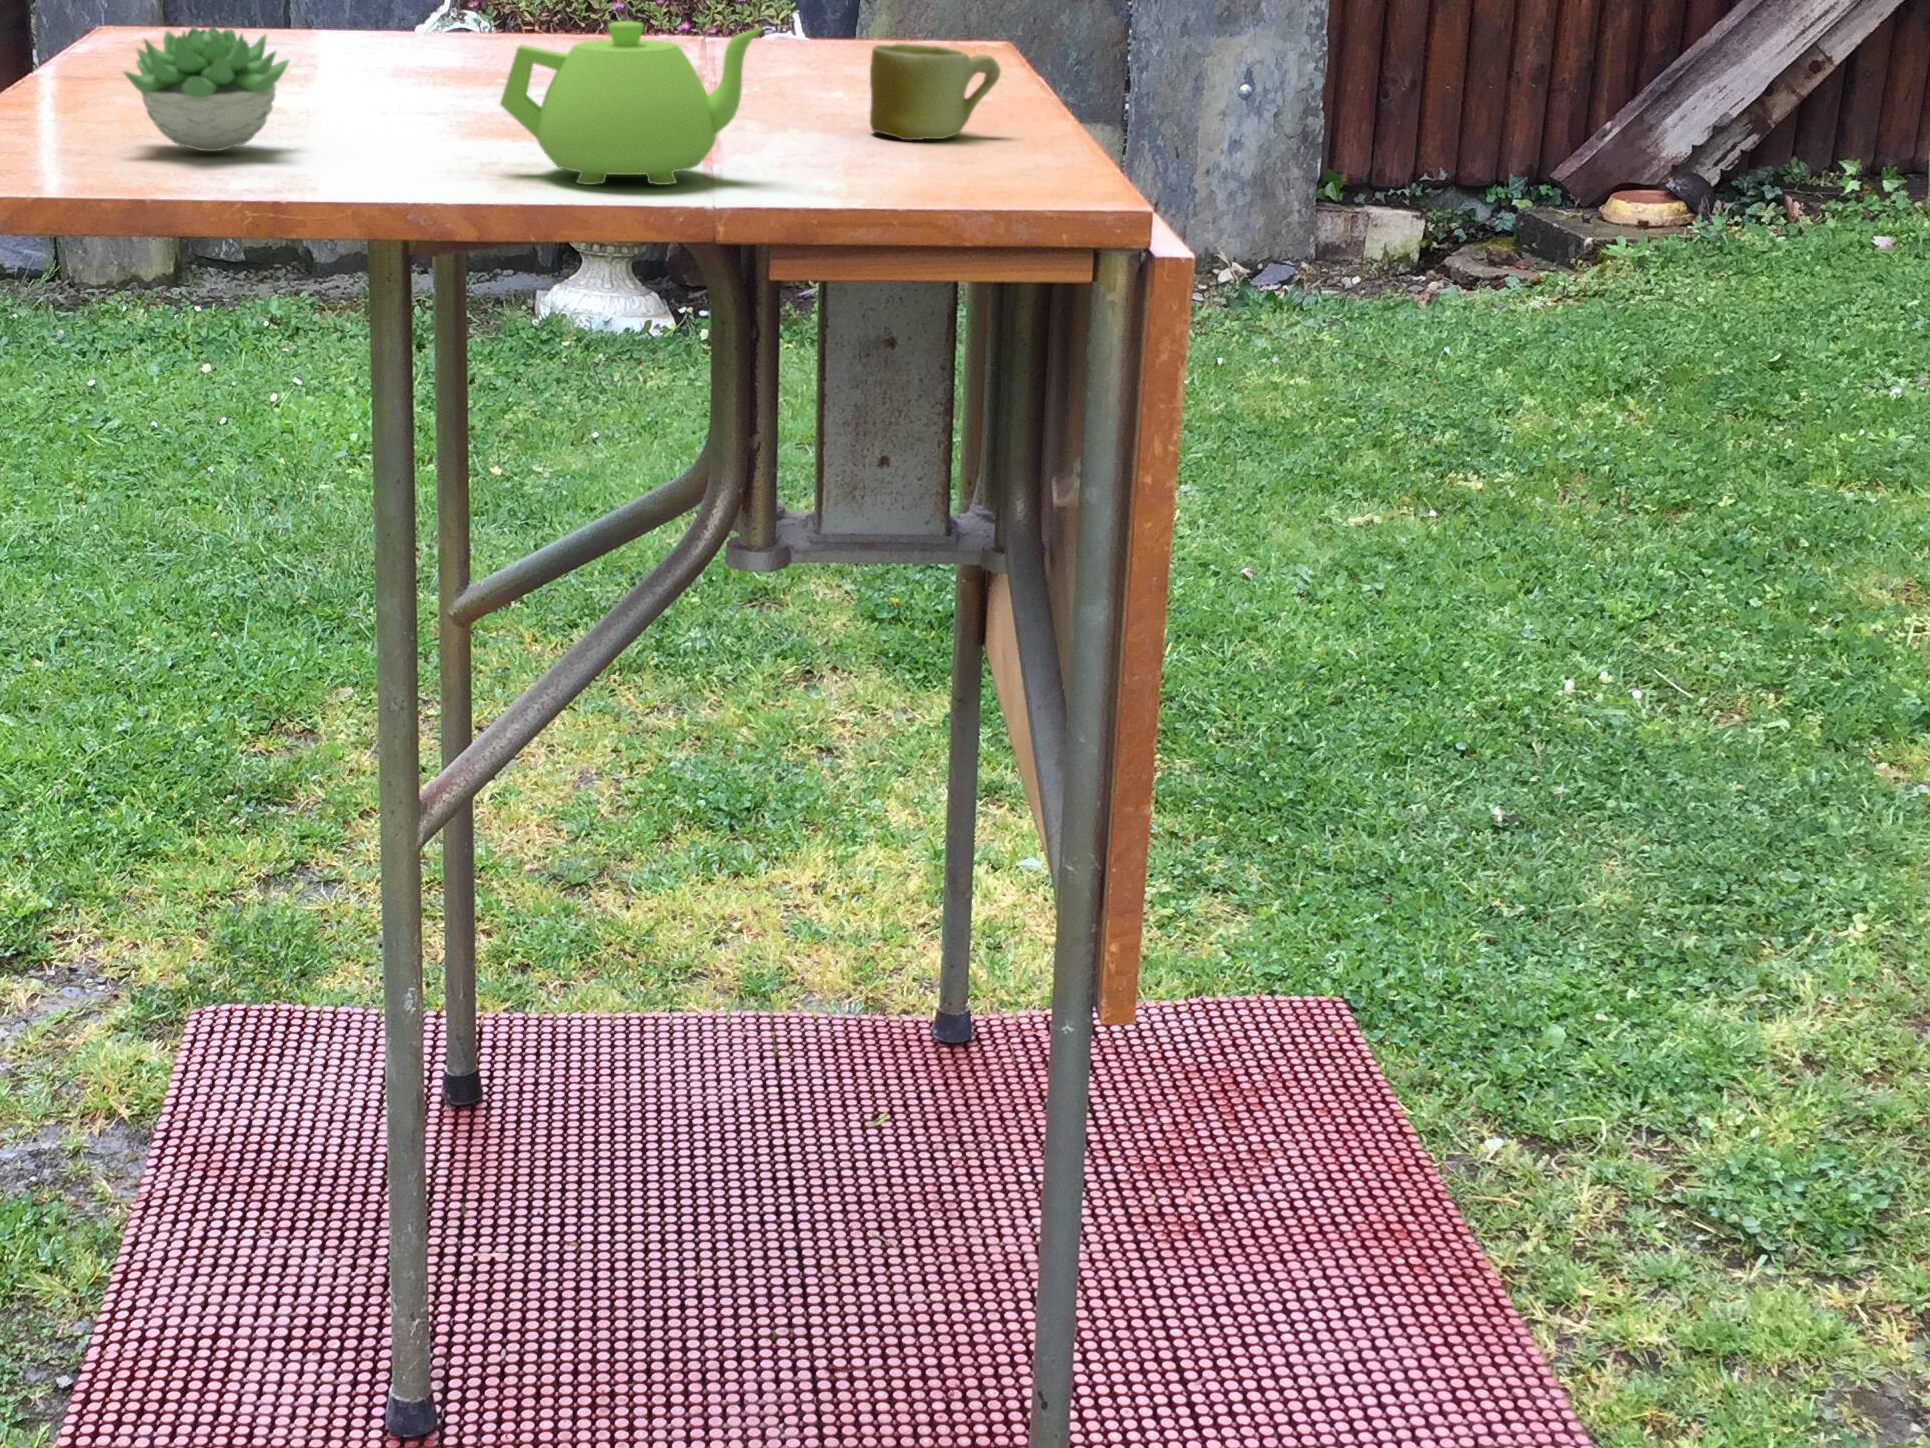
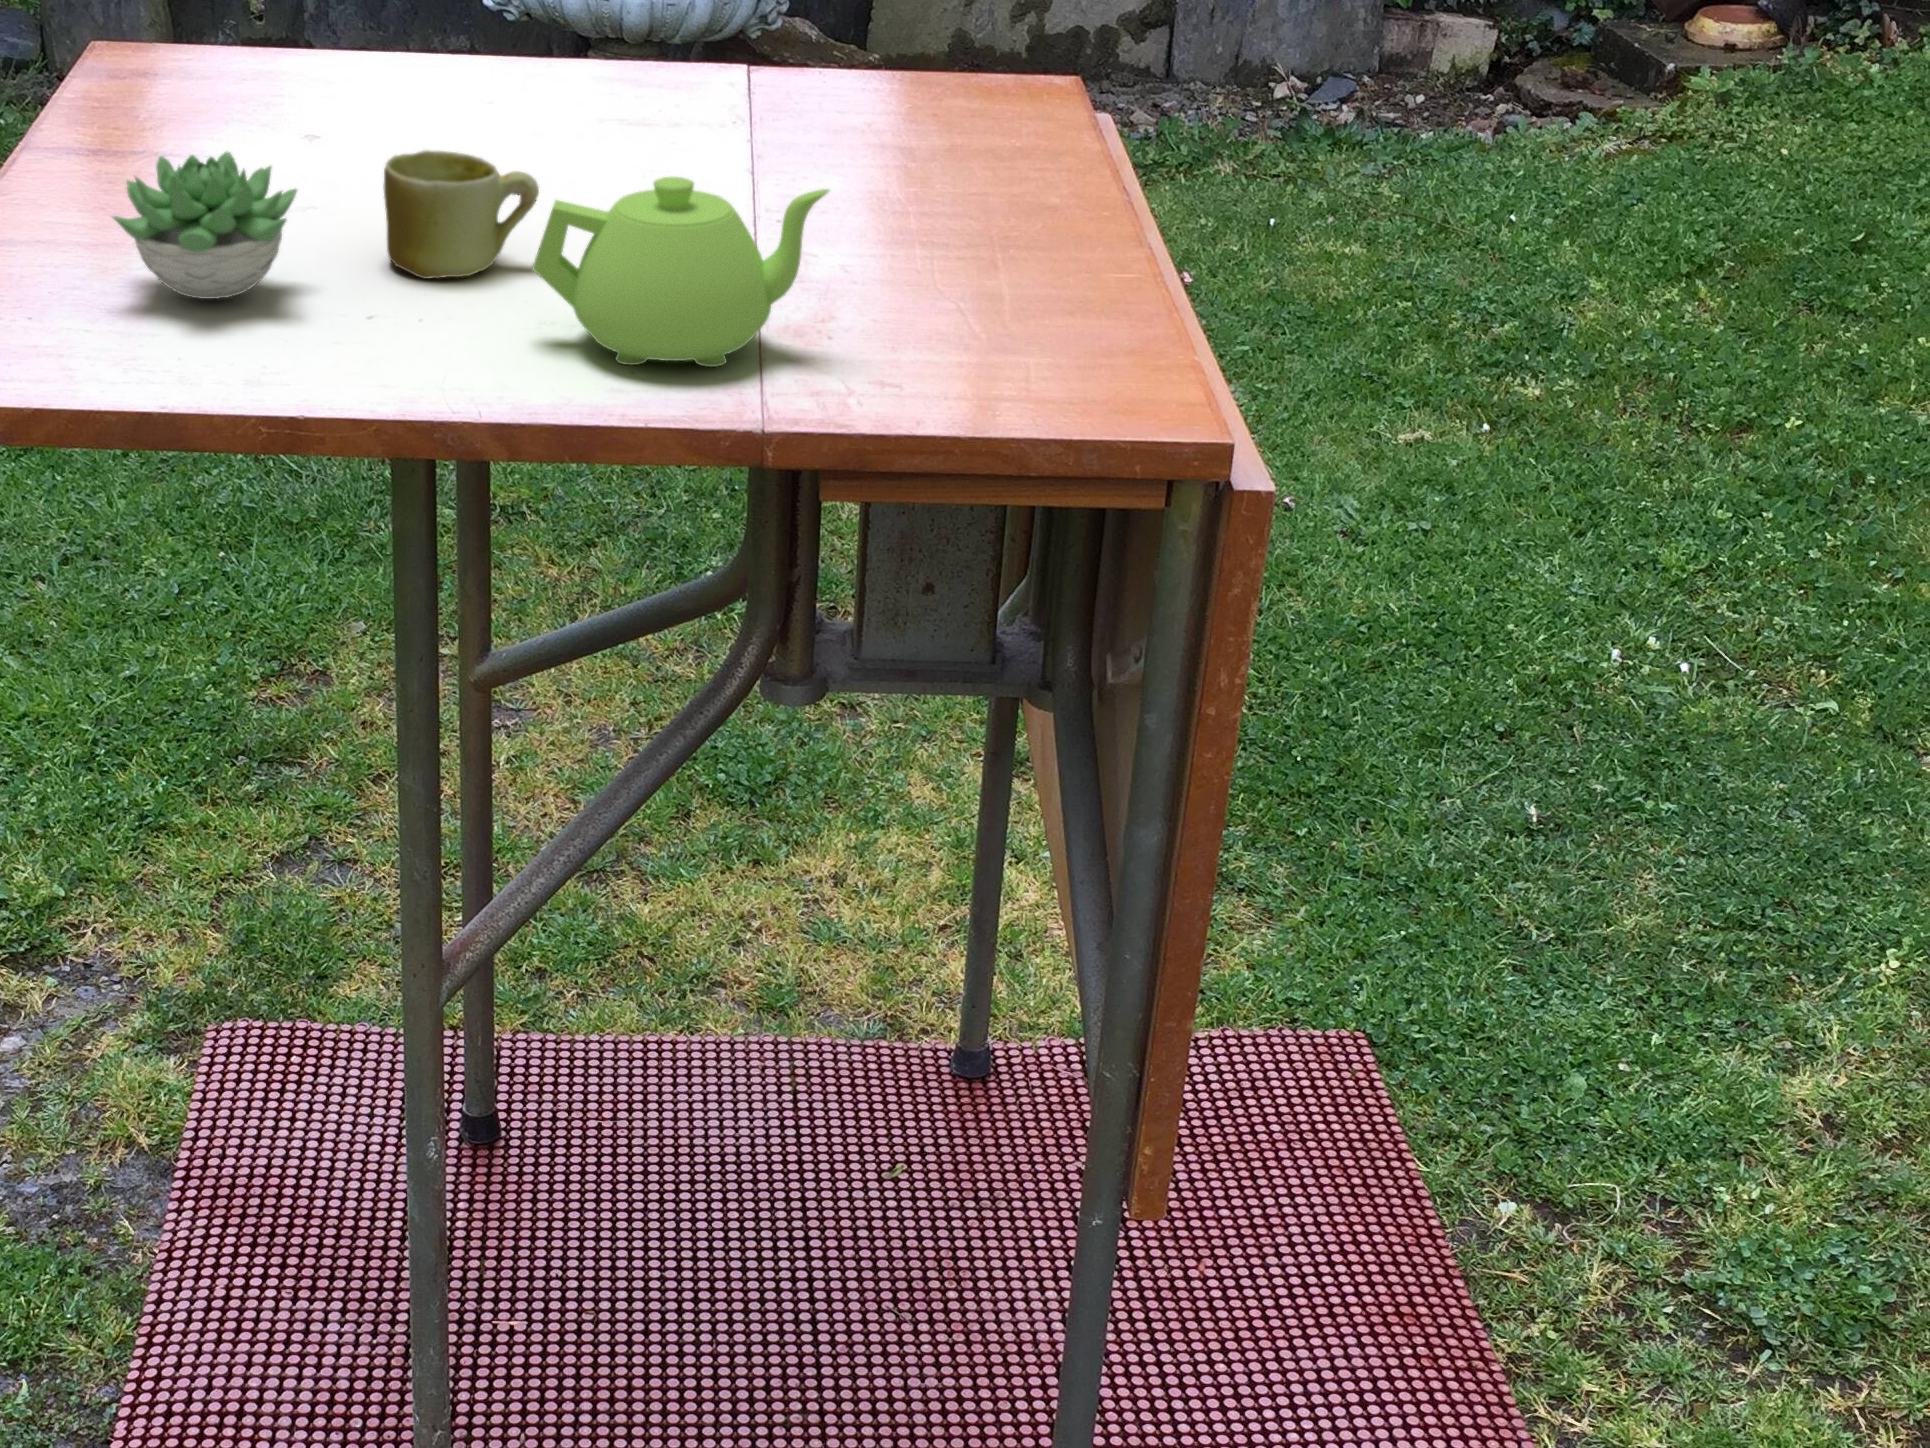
mug: present [870,44,1001,140] -> present [384,150,539,279]

